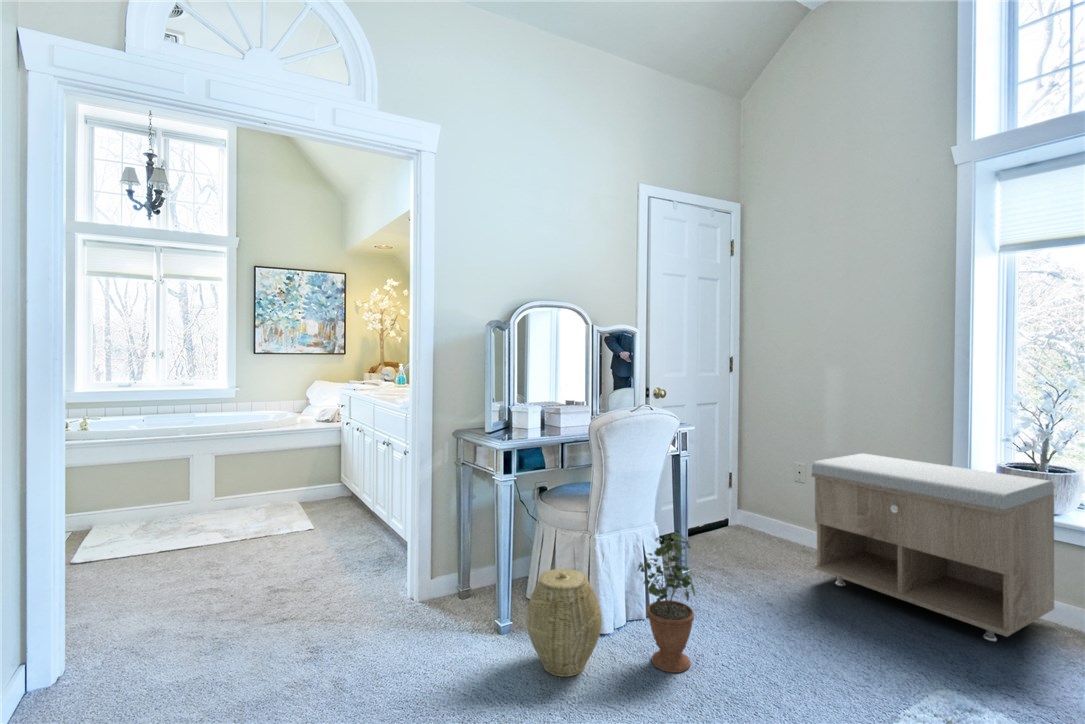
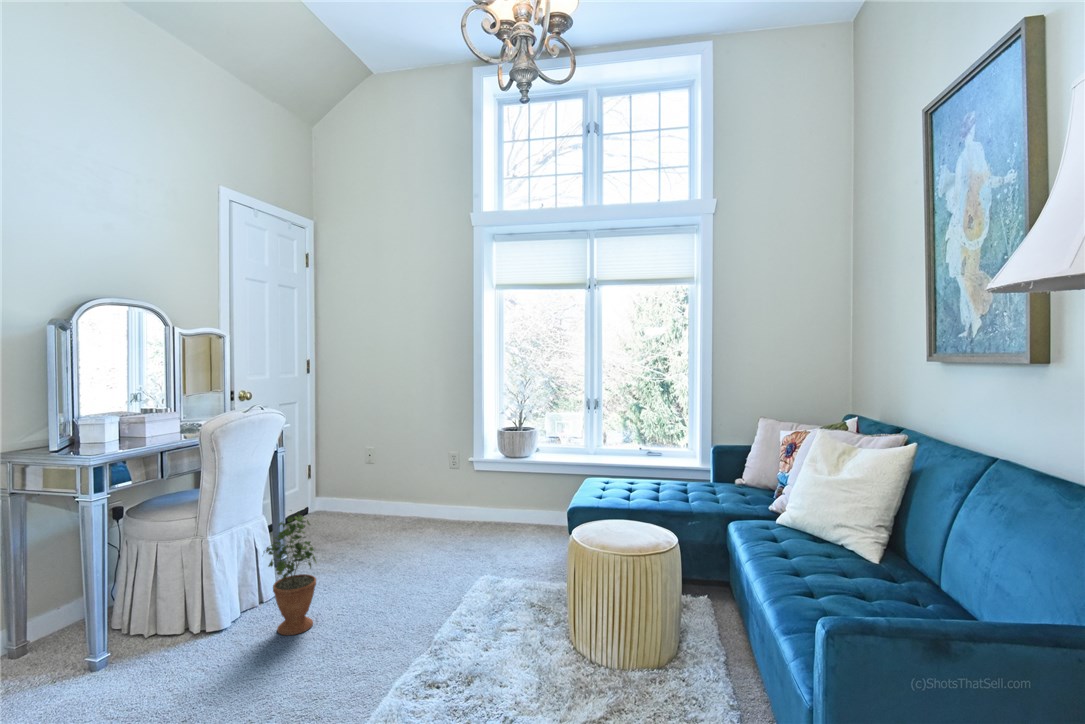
storage bench: present [812,454,1054,642] -> none [387,433,526,542]
woven basket: present [526,569,602,677] -> none [143,572,231,680]

